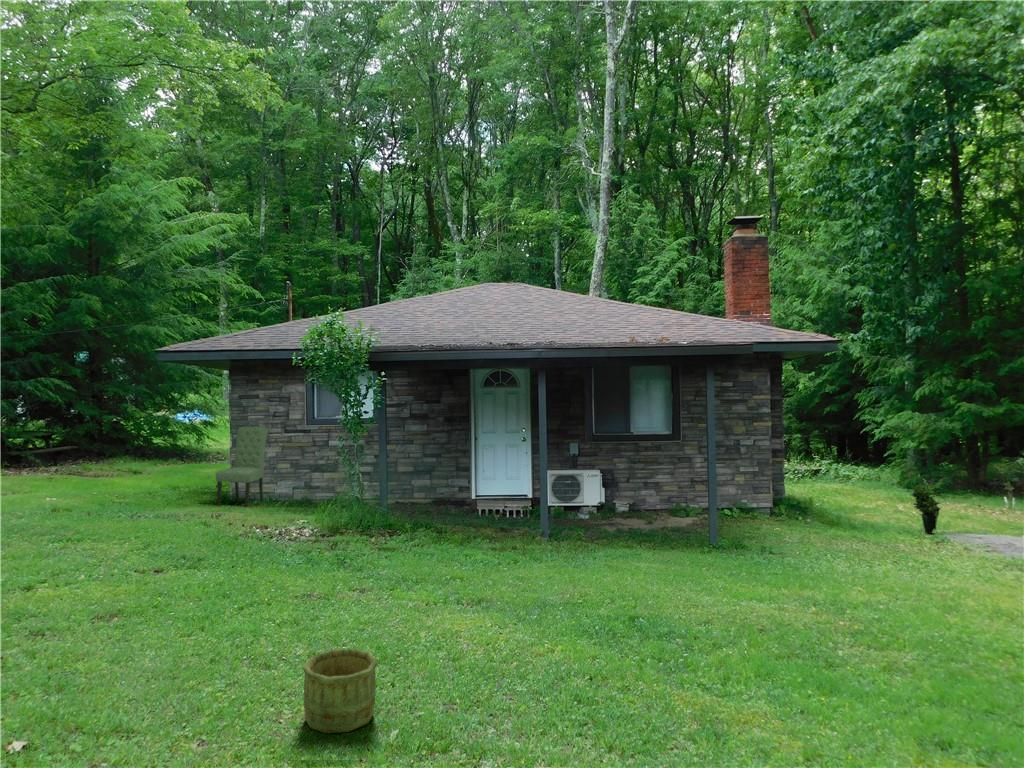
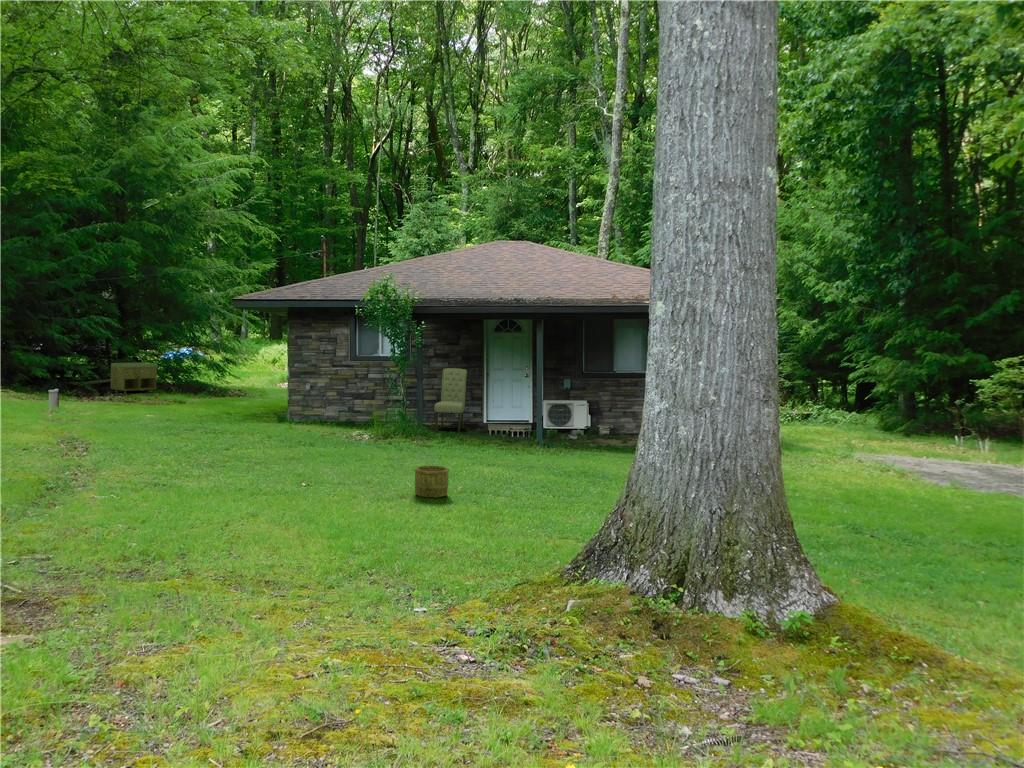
chair: present [216,426,269,507] -> present [434,368,467,432]
storage bench: none [63,428,119,463] -> present [111,362,157,393]
potted plant: present [911,485,940,534] -> none [835,416,857,455]

